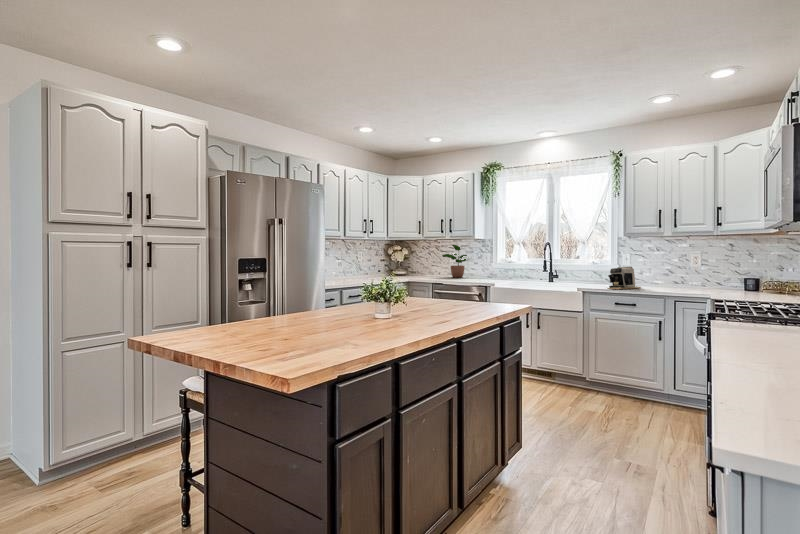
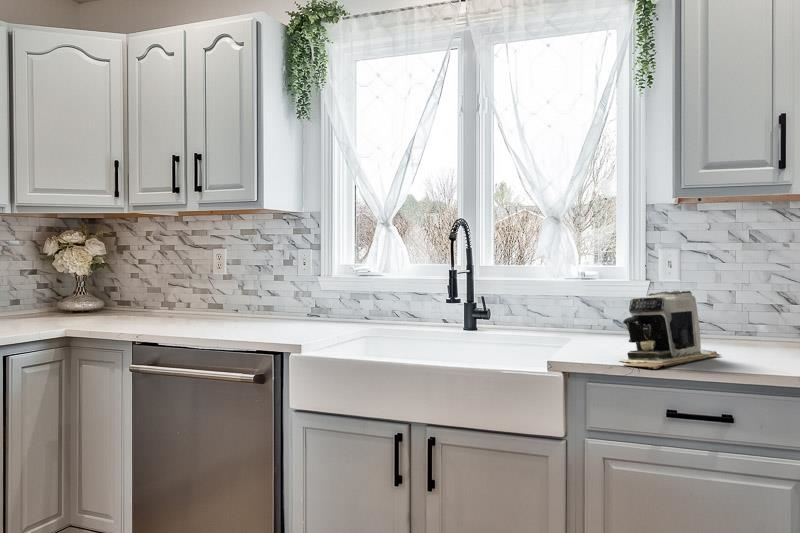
potted plant: present [442,245,467,277] -> none [187,227,277,317]

